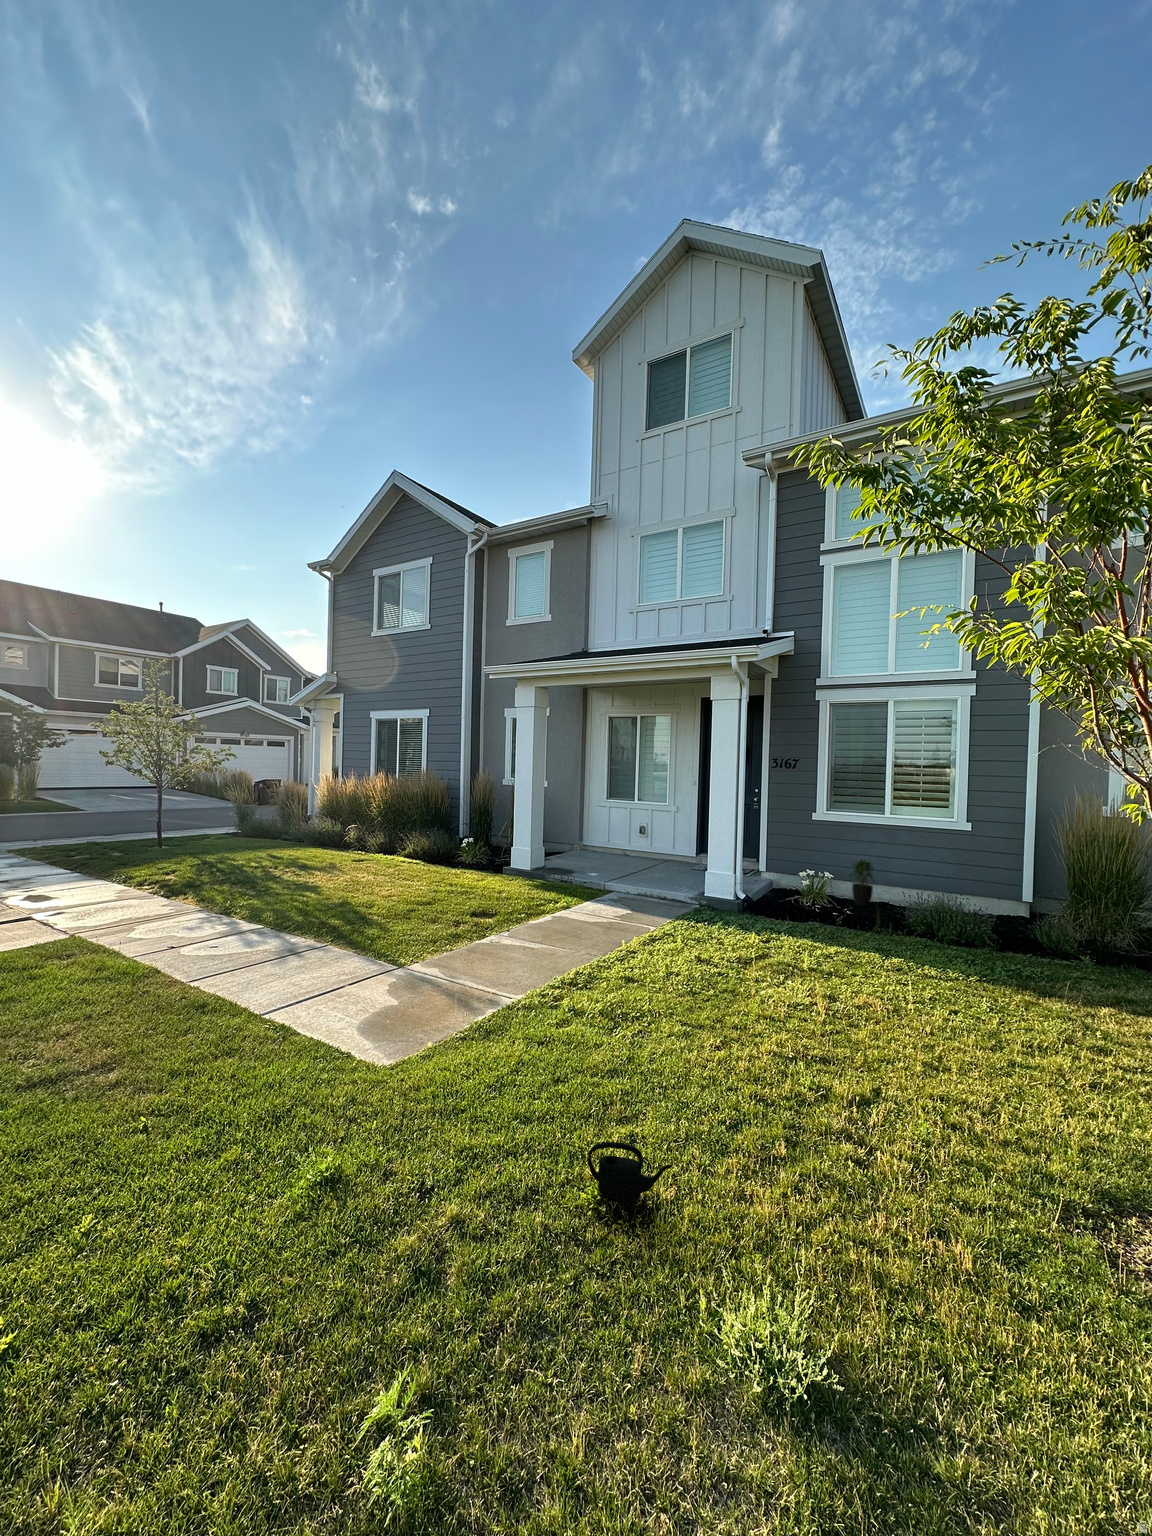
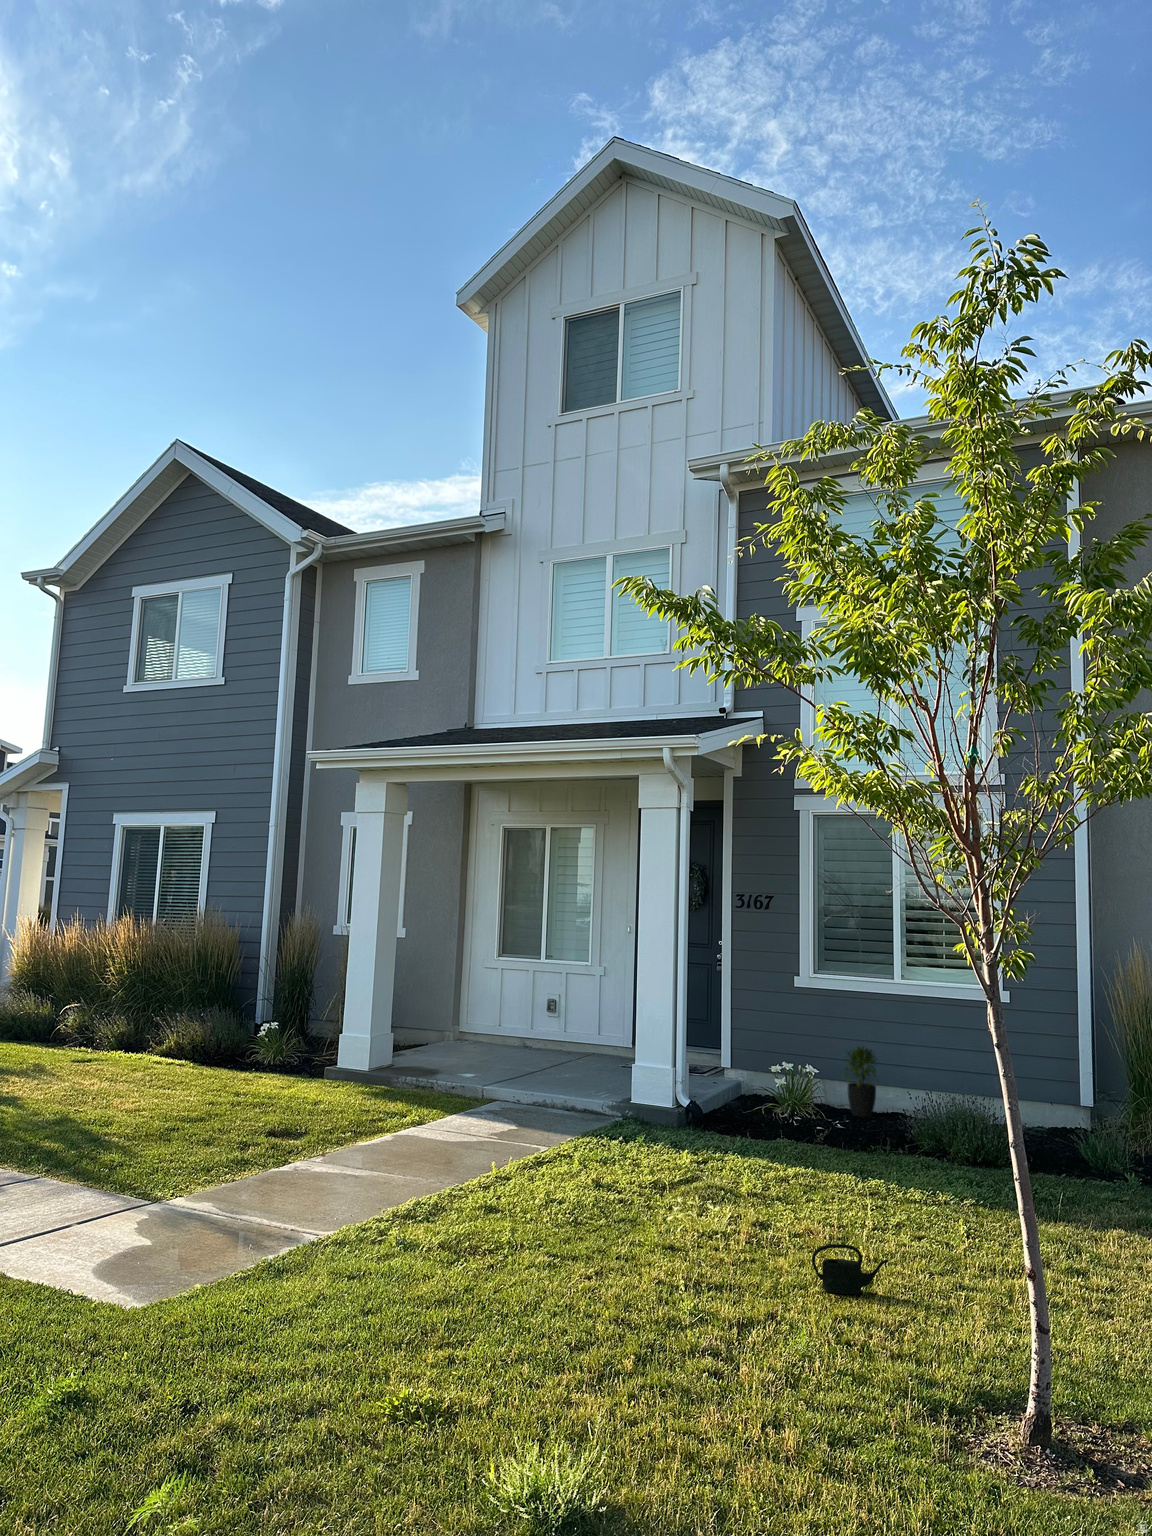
watering can: present [588,1142,672,1201] -> present [812,1244,888,1294]

